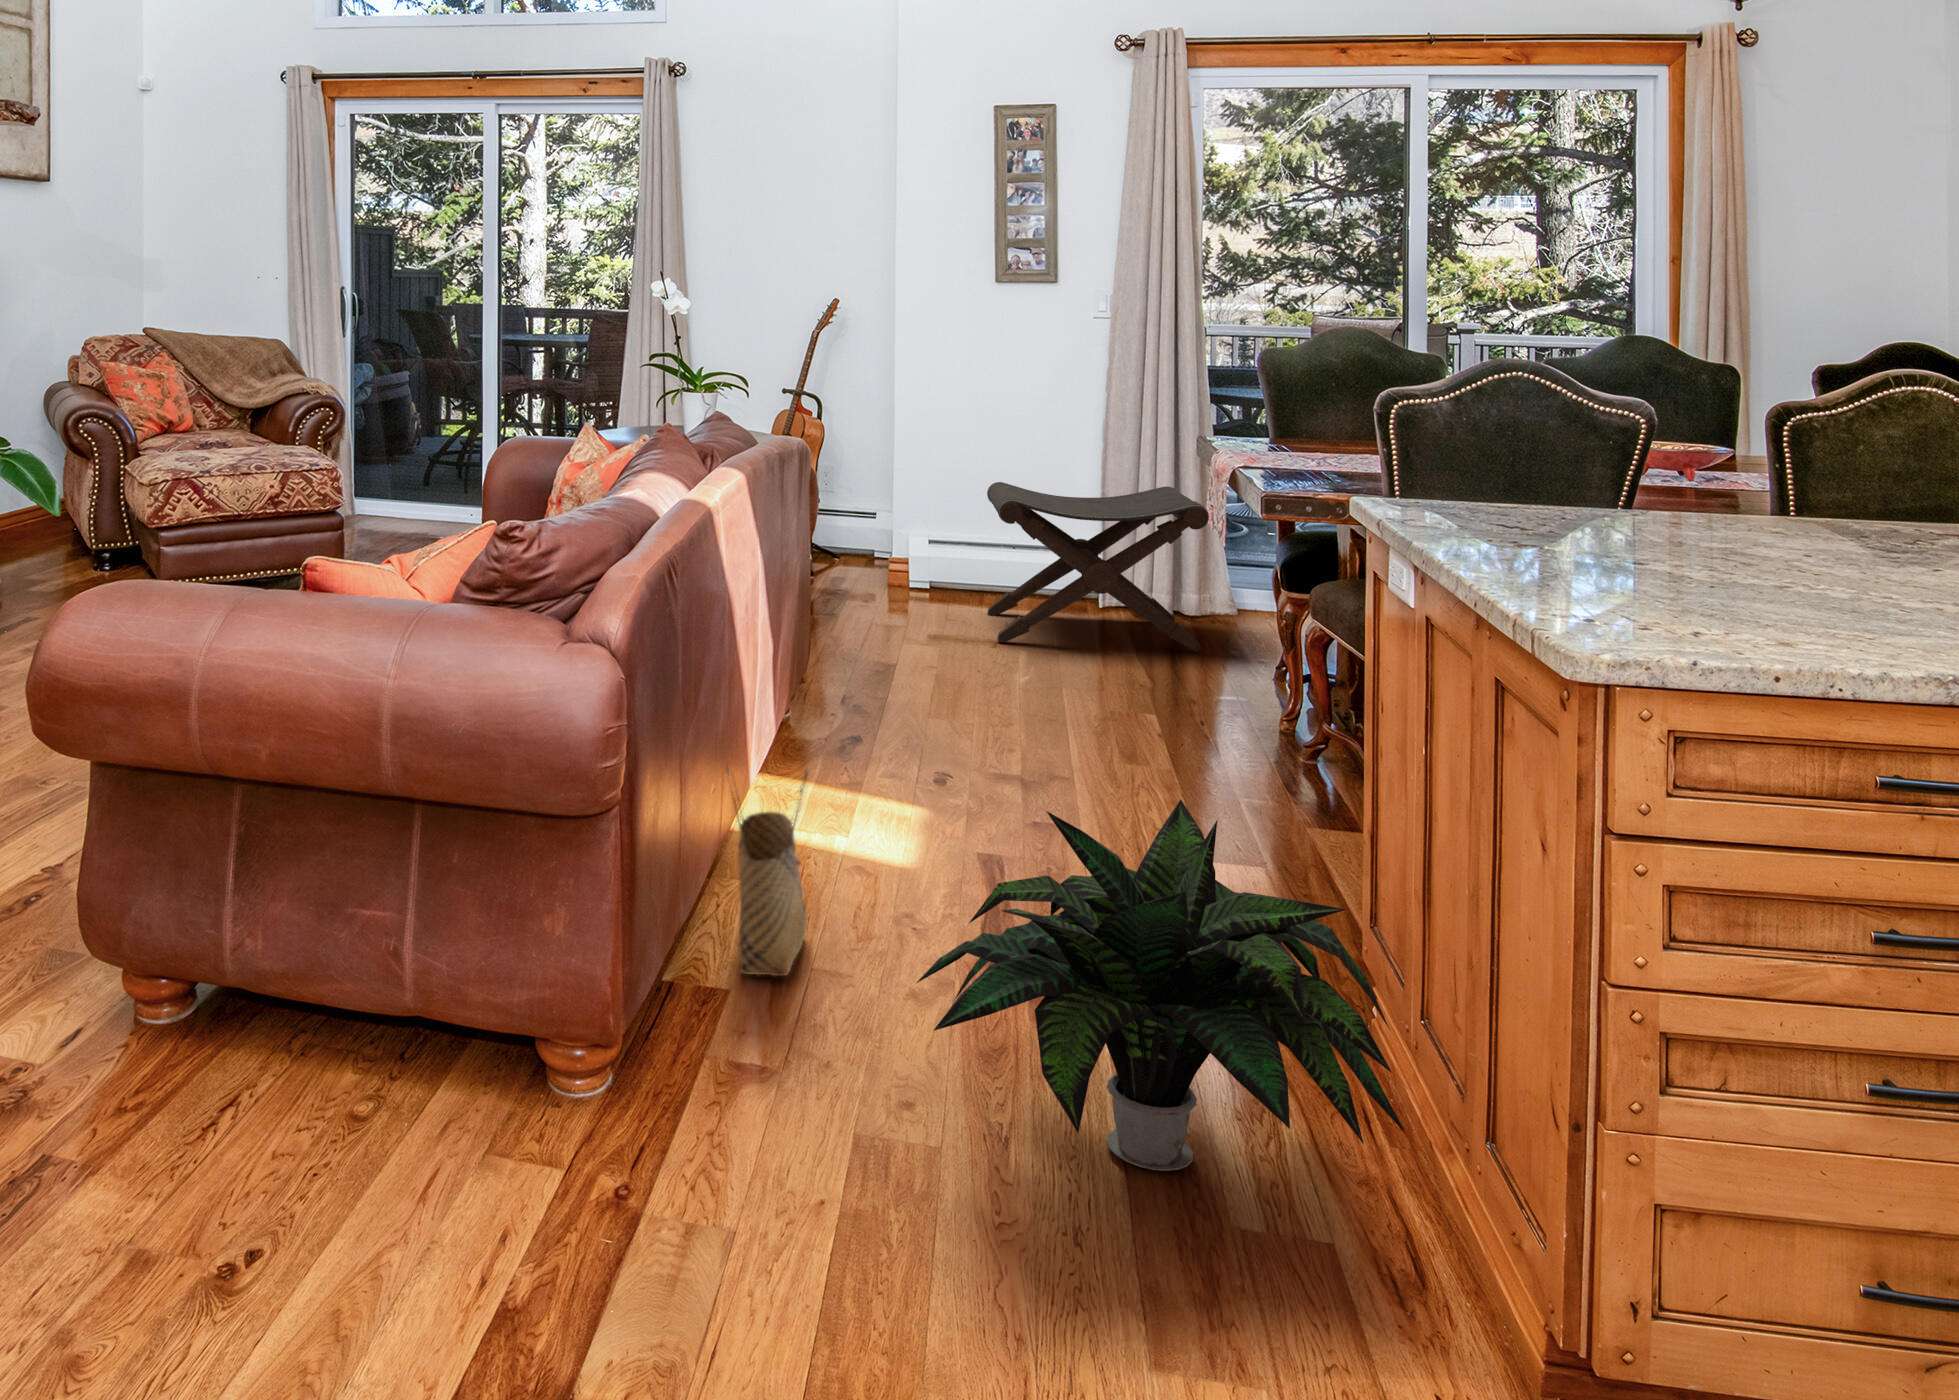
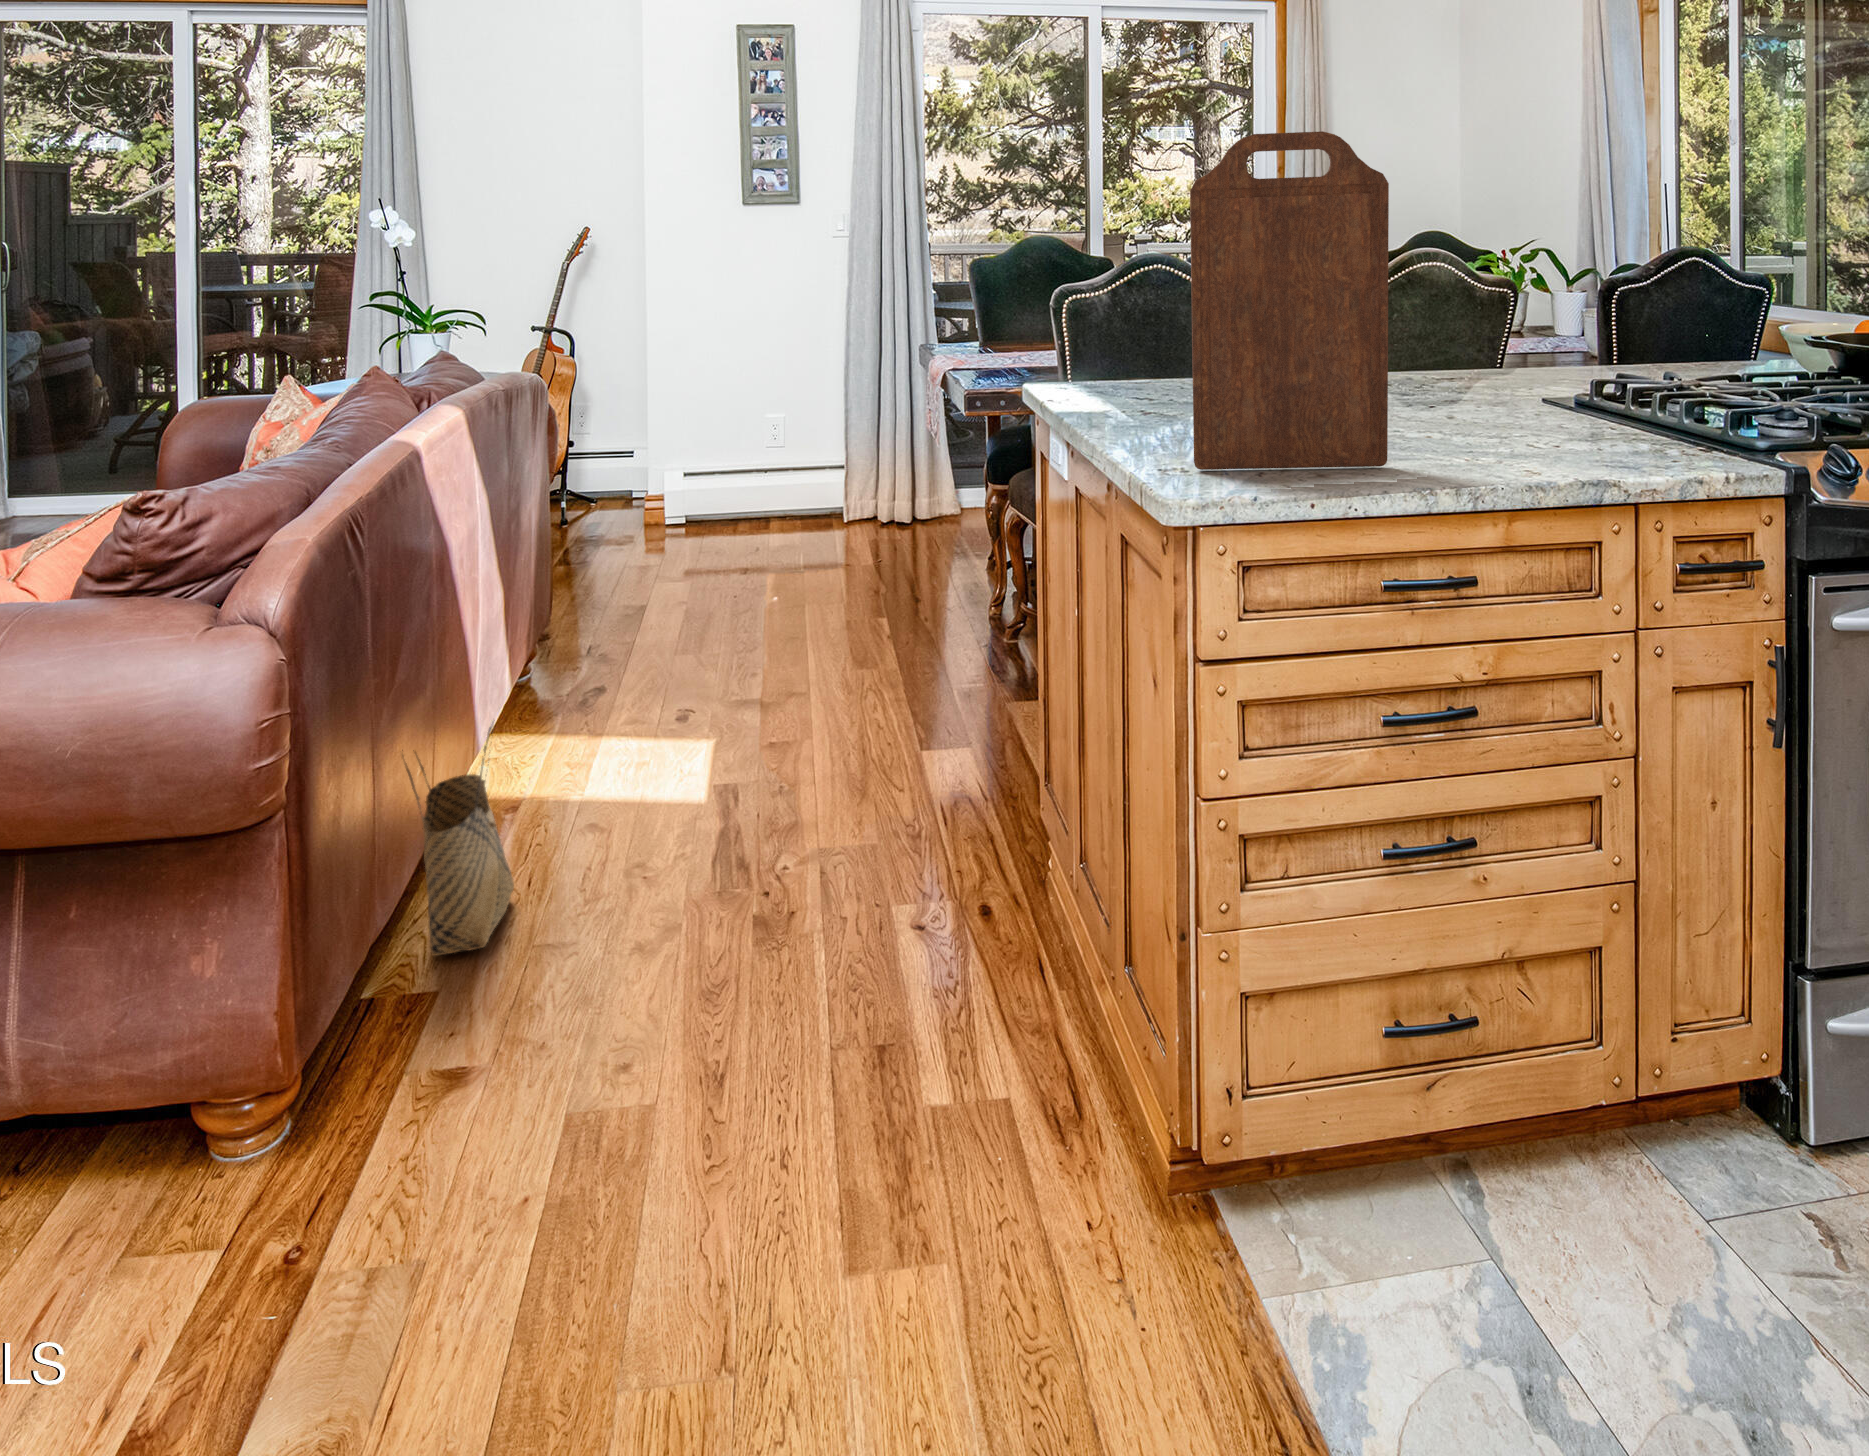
cutting board: none [1627,285,1901,648] -> present [1190,131,1389,470]
footstool: present [987,482,1209,651] -> none [737,401,938,565]
potted plant: present [917,800,1405,1171] -> none [598,694,1066,1064]

